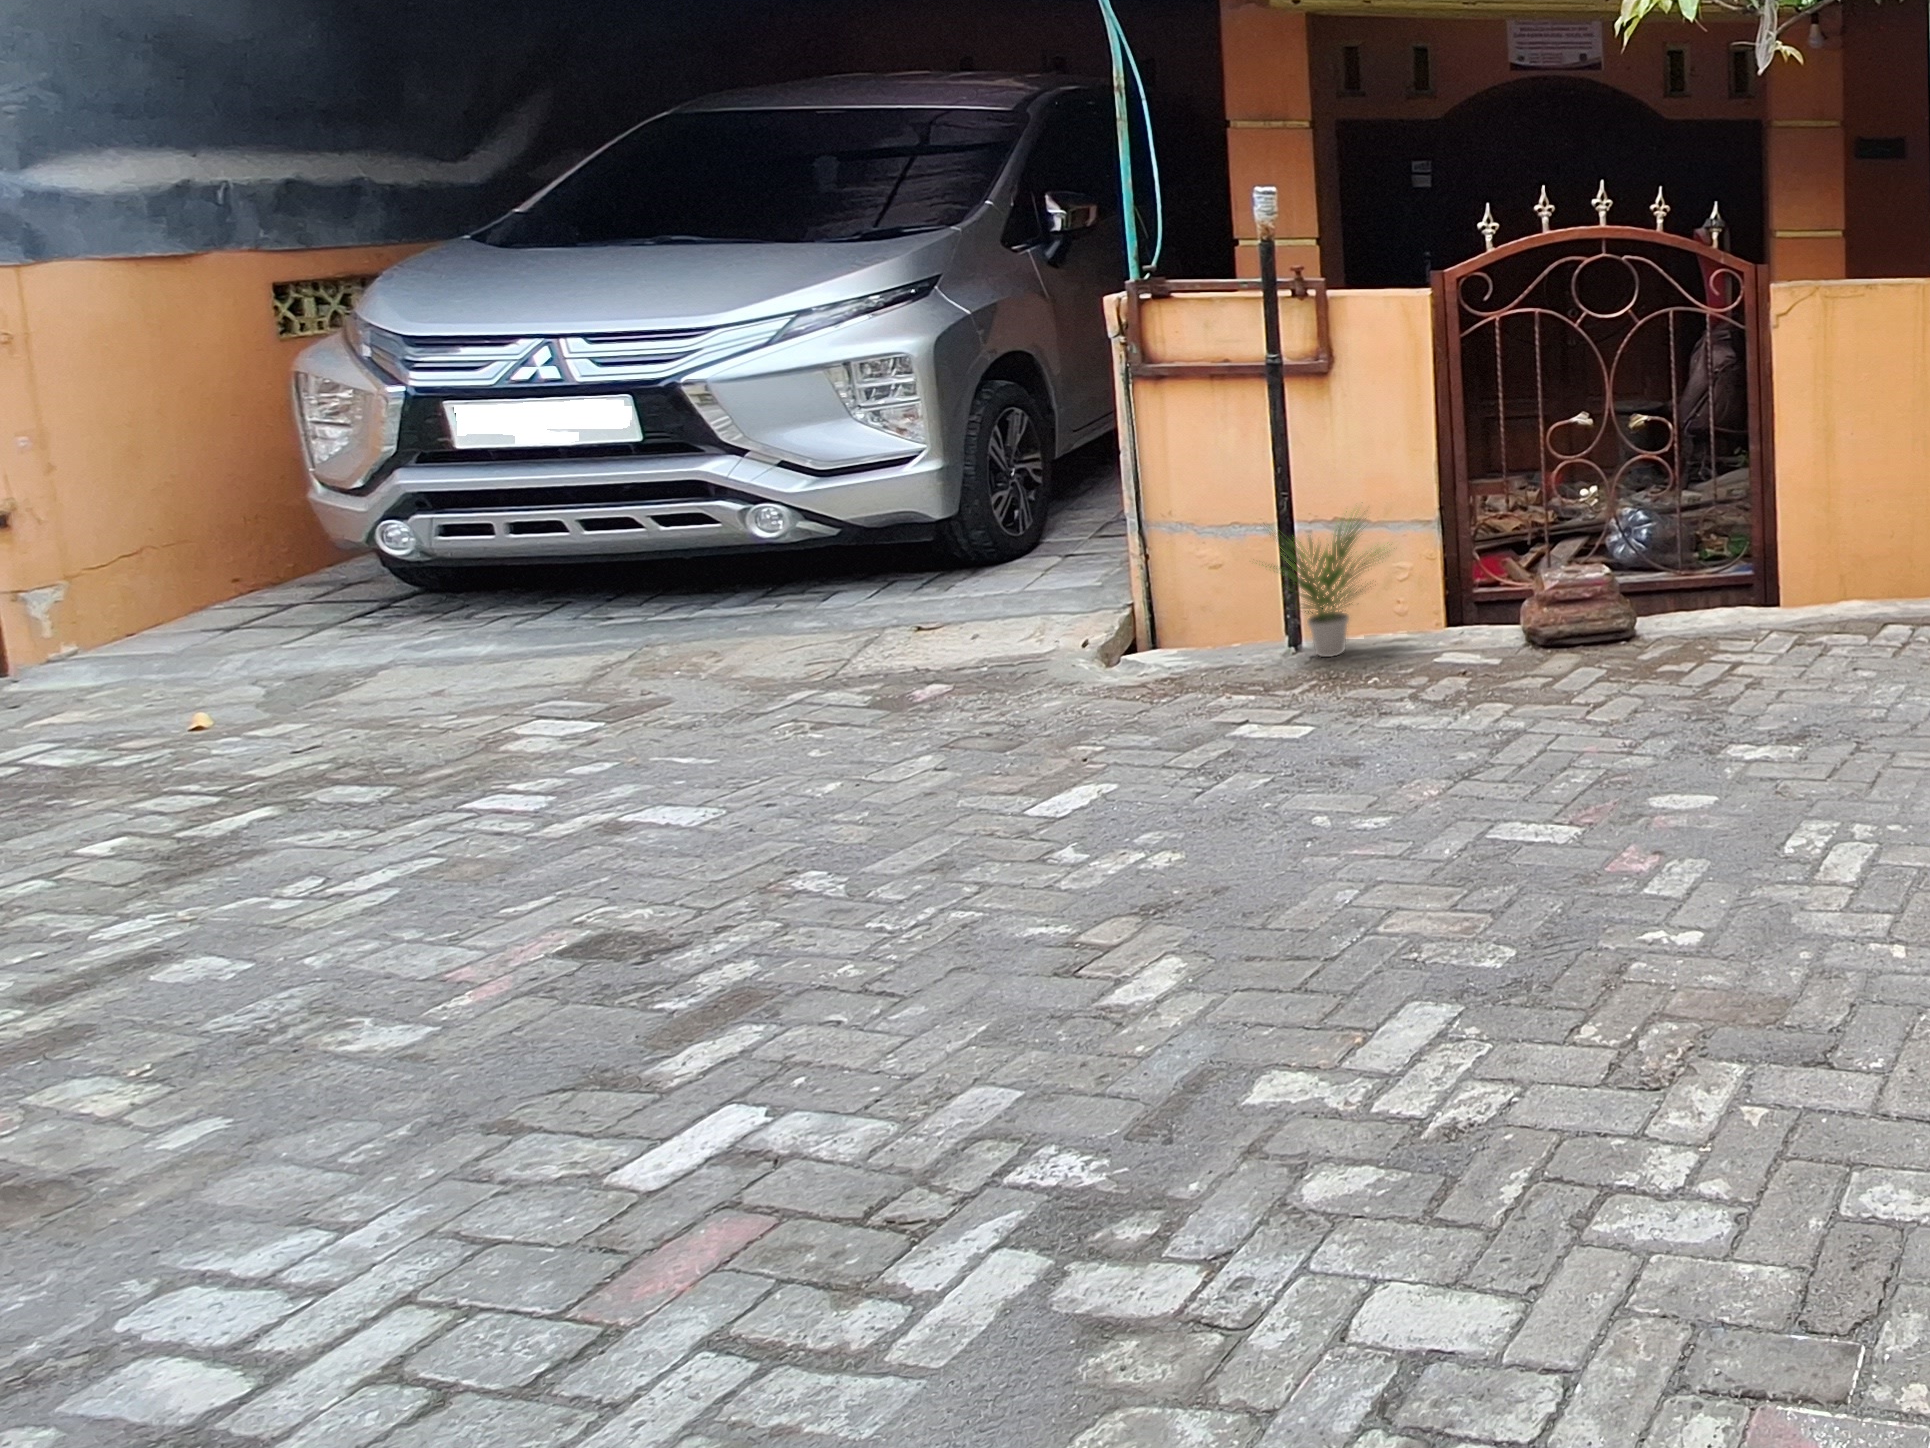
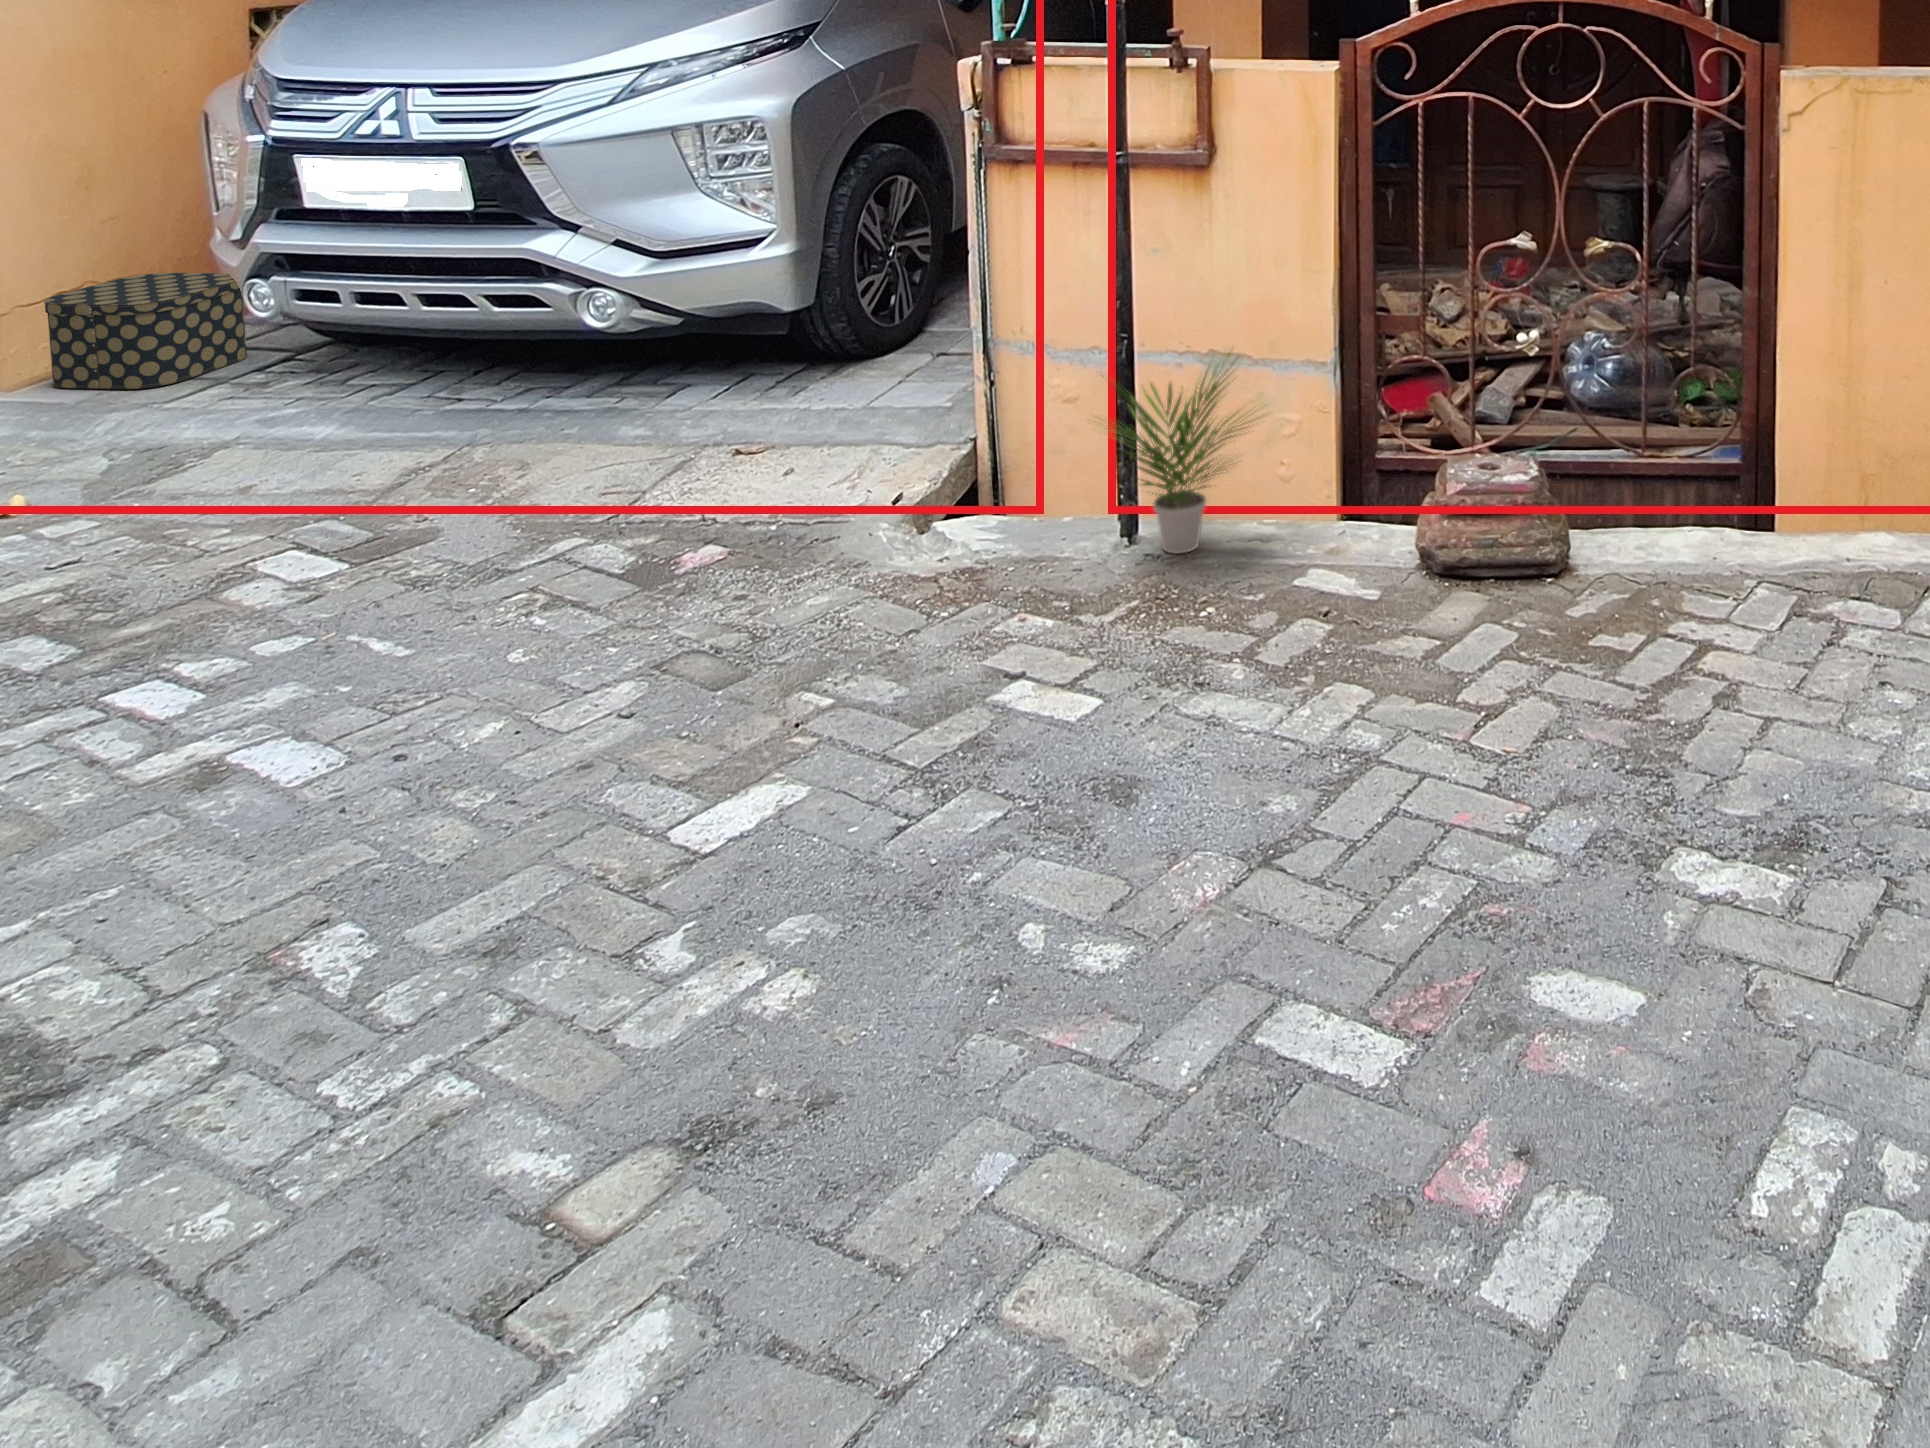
storage box: none [130,524,349,636] -> present [44,273,248,389]

